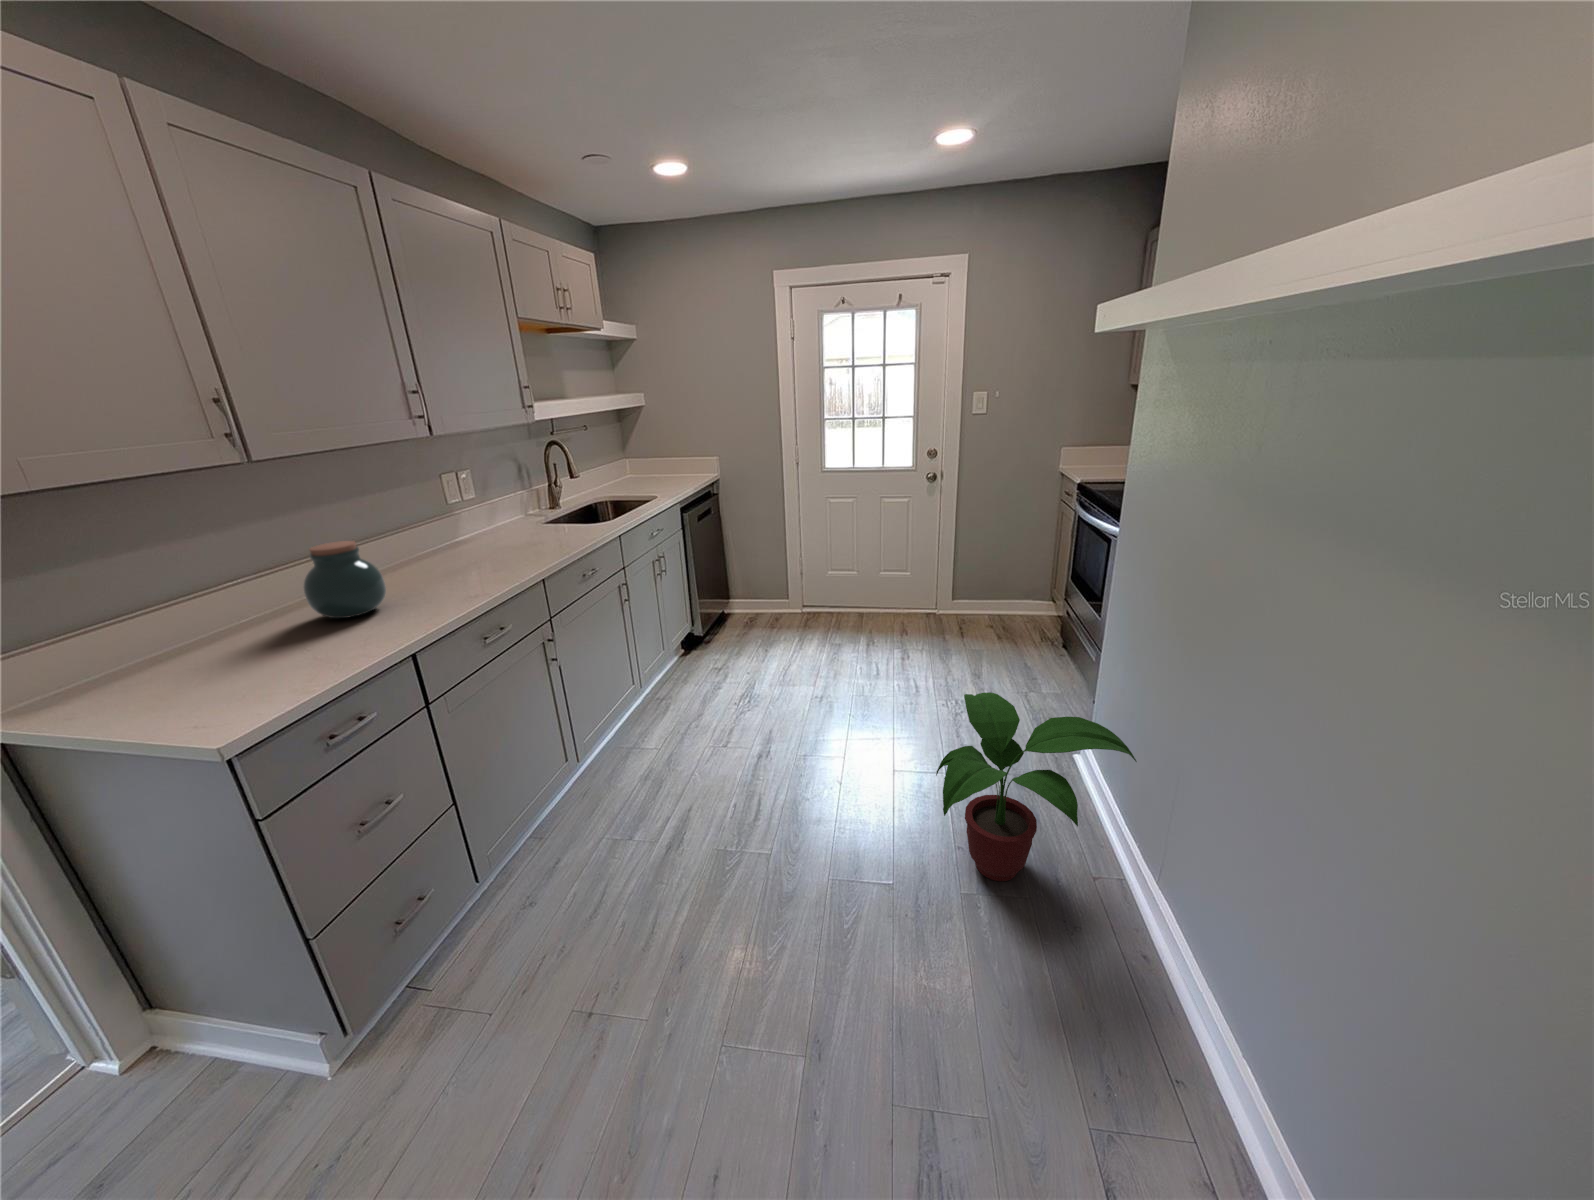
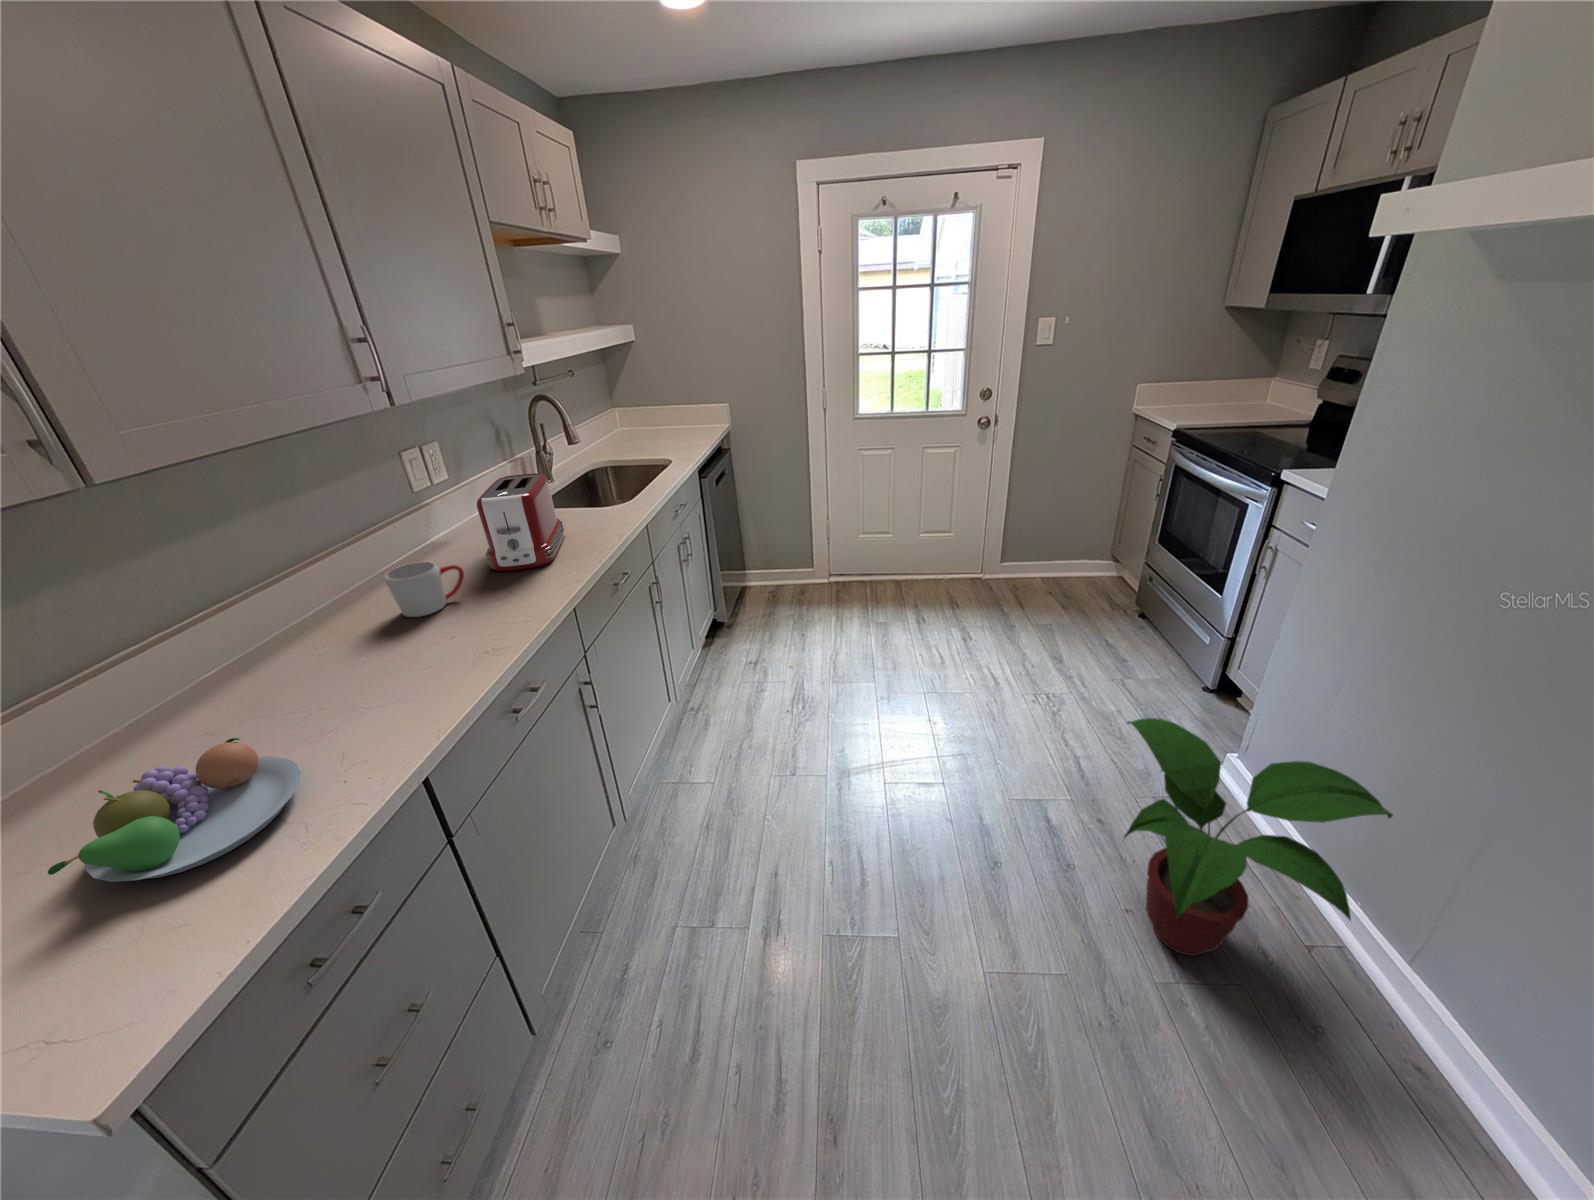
toaster: none [484,493,553,558] -> present [477,473,564,571]
jar: present [304,541,386,618] -> none [231,585,362,706]
mug: none [412,544,468,580] -> present [385,562,464,617]
fruit bowl: none [190,619,334,683] -> present [48,738,301,882]

